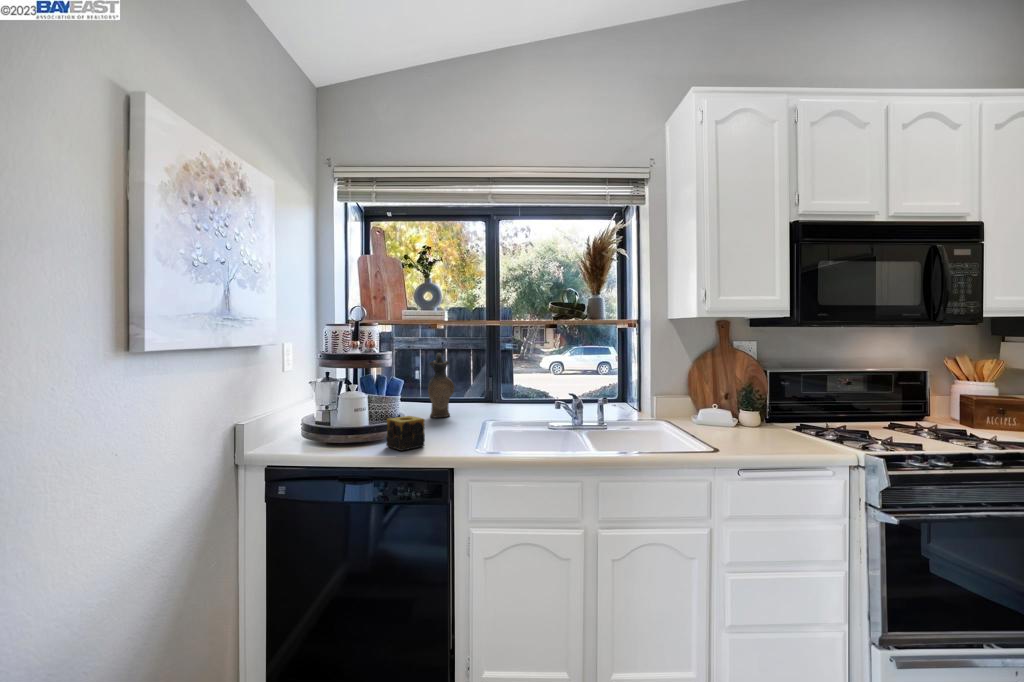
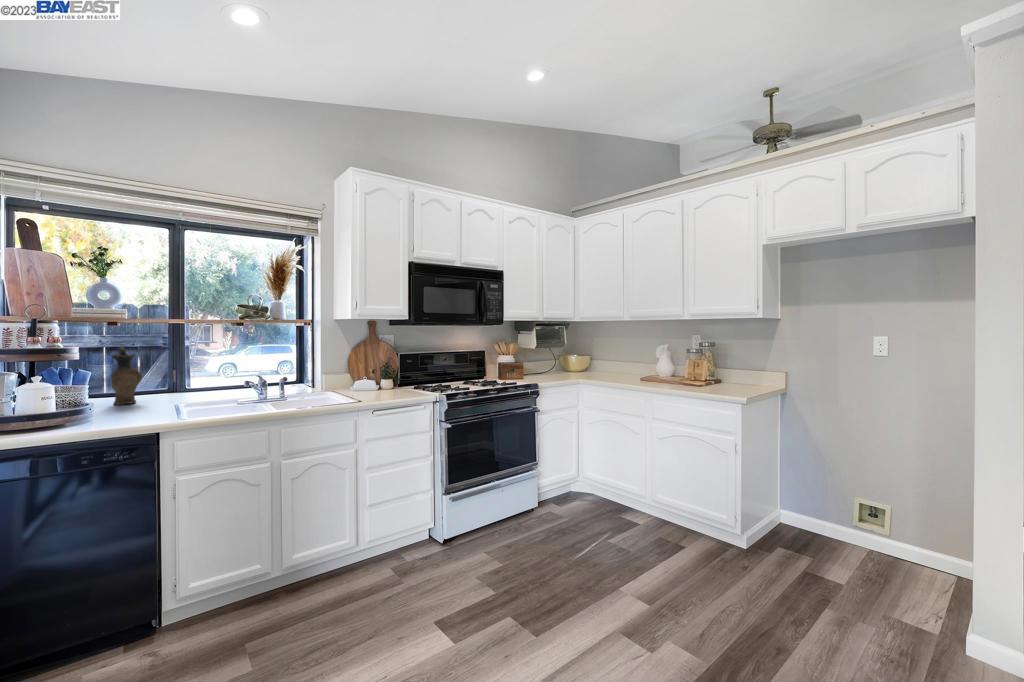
candle: present [386,416,425,451] -> none [83,399,125,426]

